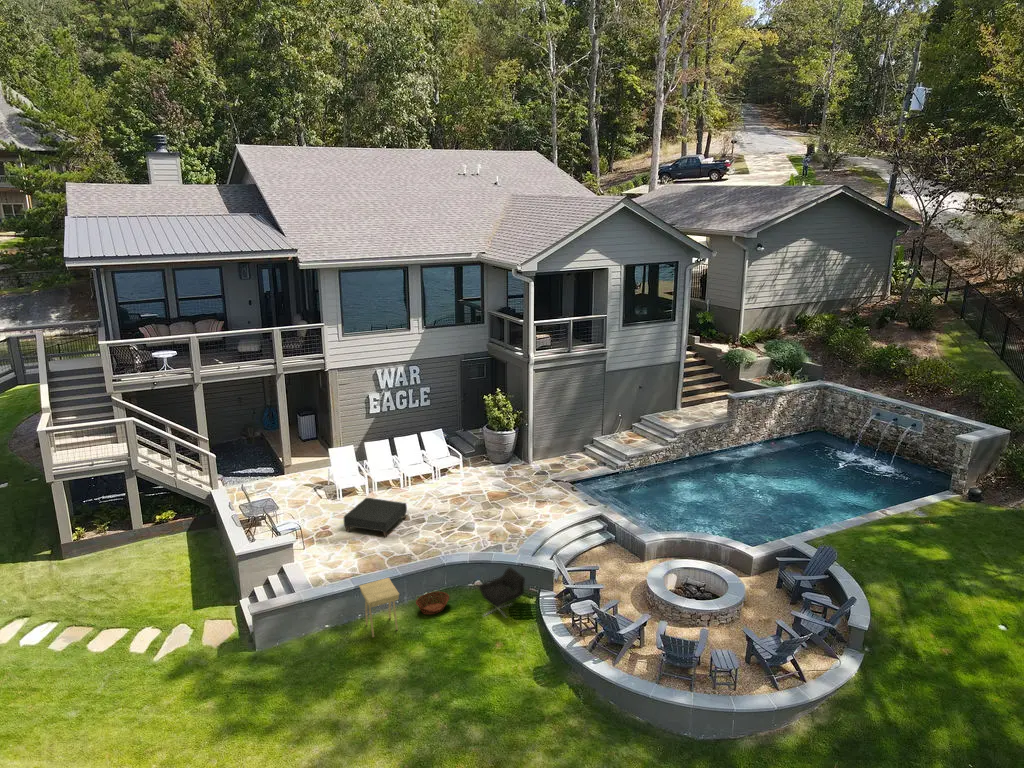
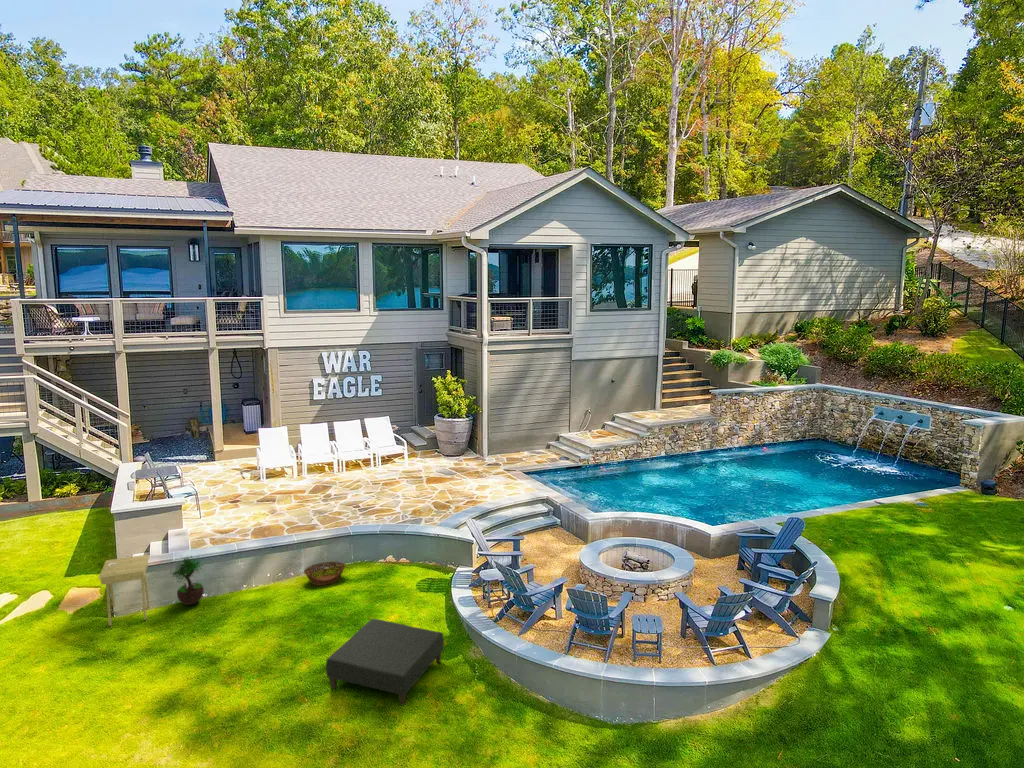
ottoman: present [344,498,407,537] -> present [326,619,444,705]
lounge chair: present [479,567,525,616] -> none [380,534,433,591]
side table: present [359,578,399,637] -> present [99,555,150,626]
potted tree: none [312,600,340,640] -> present [172,556,204,605]

